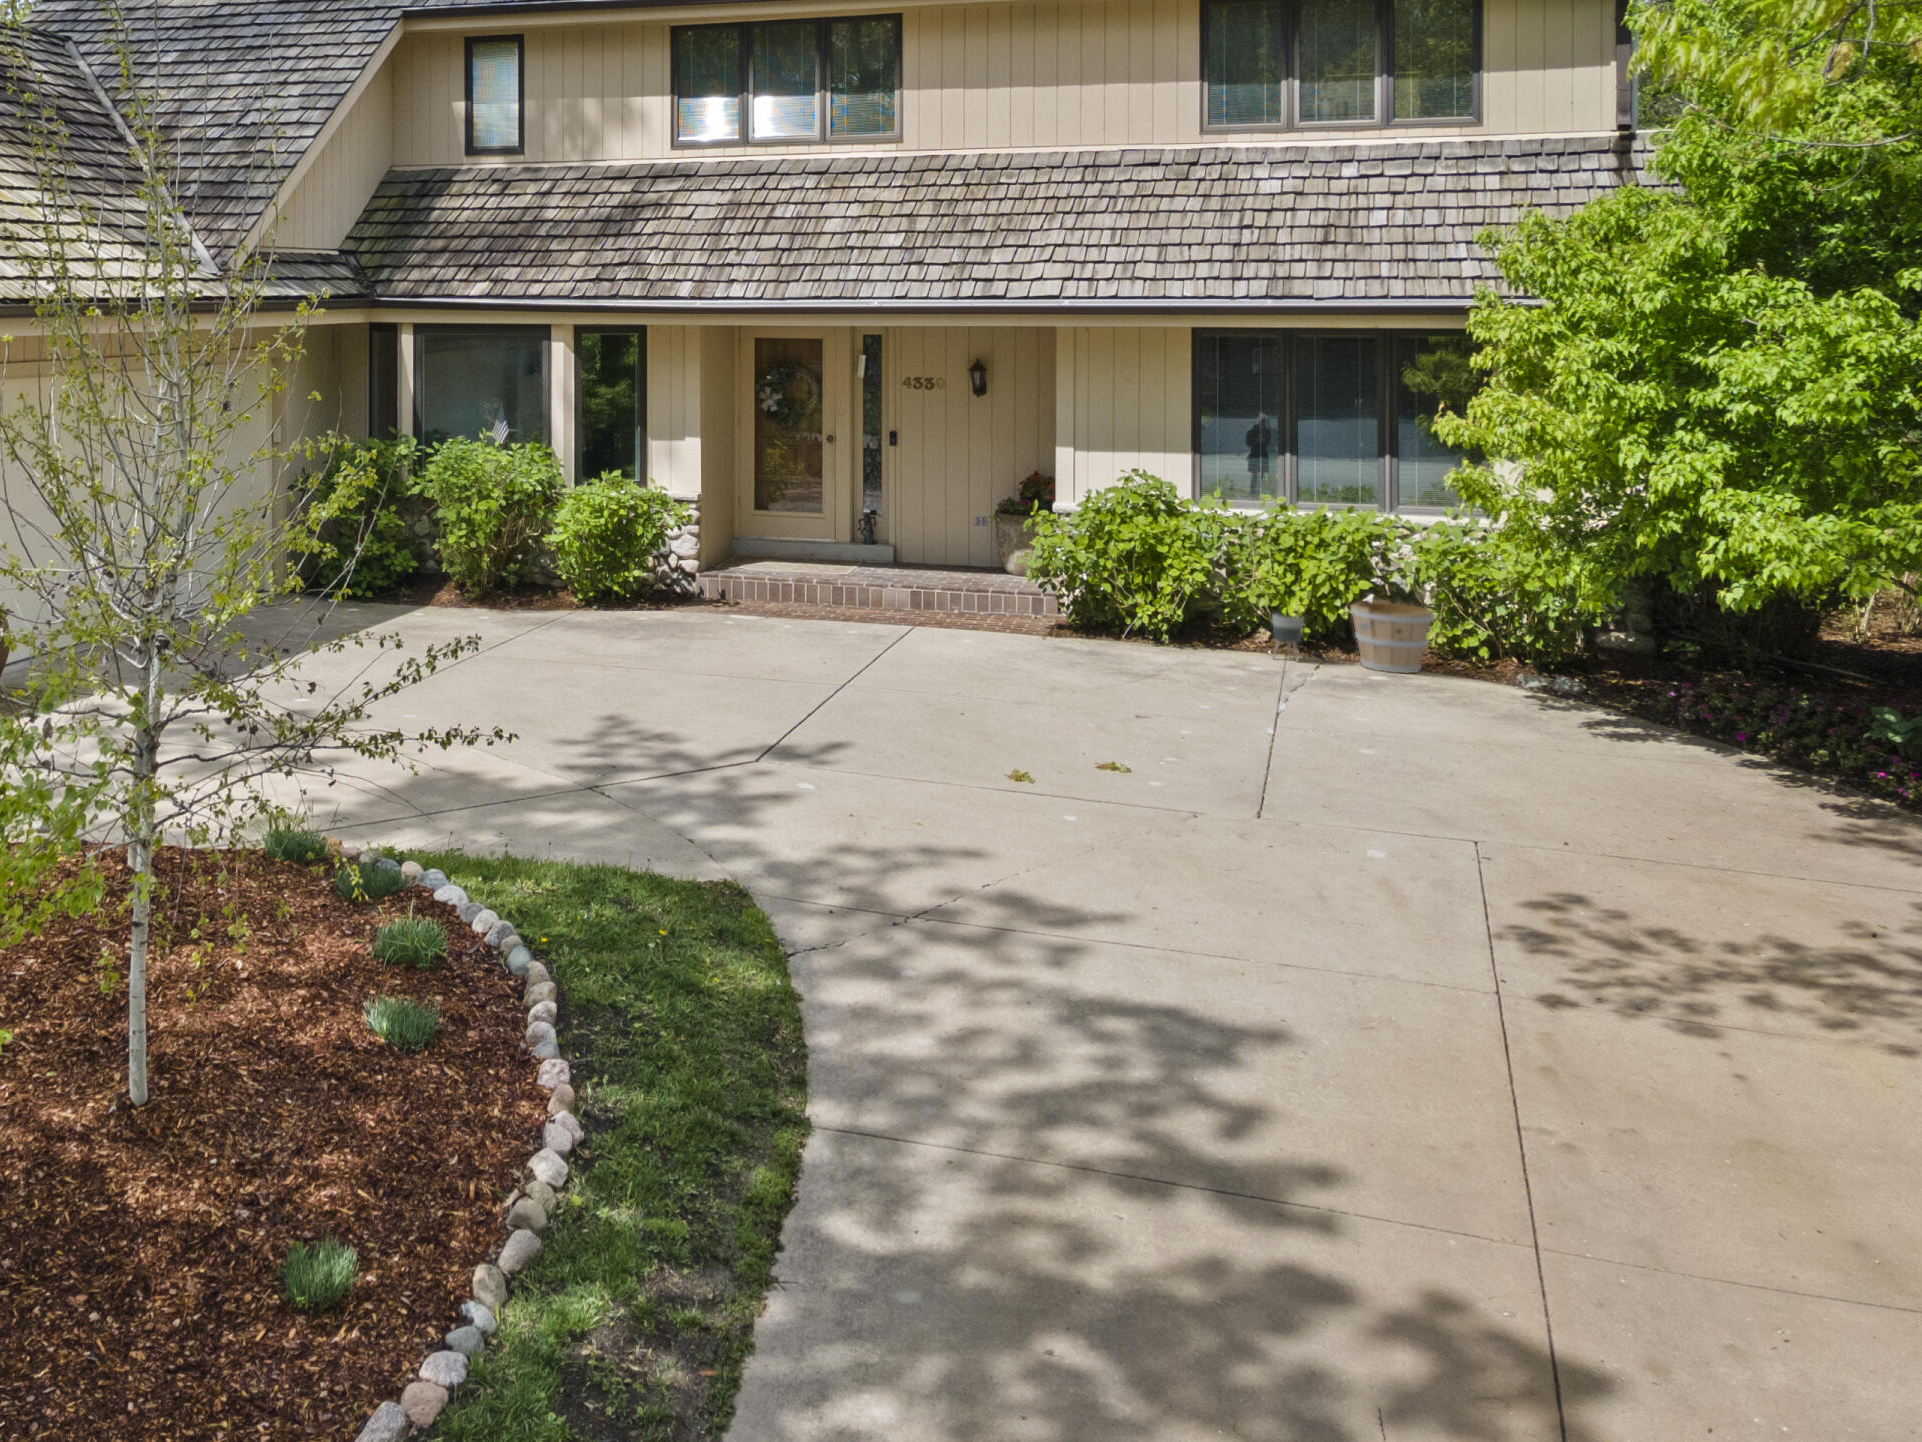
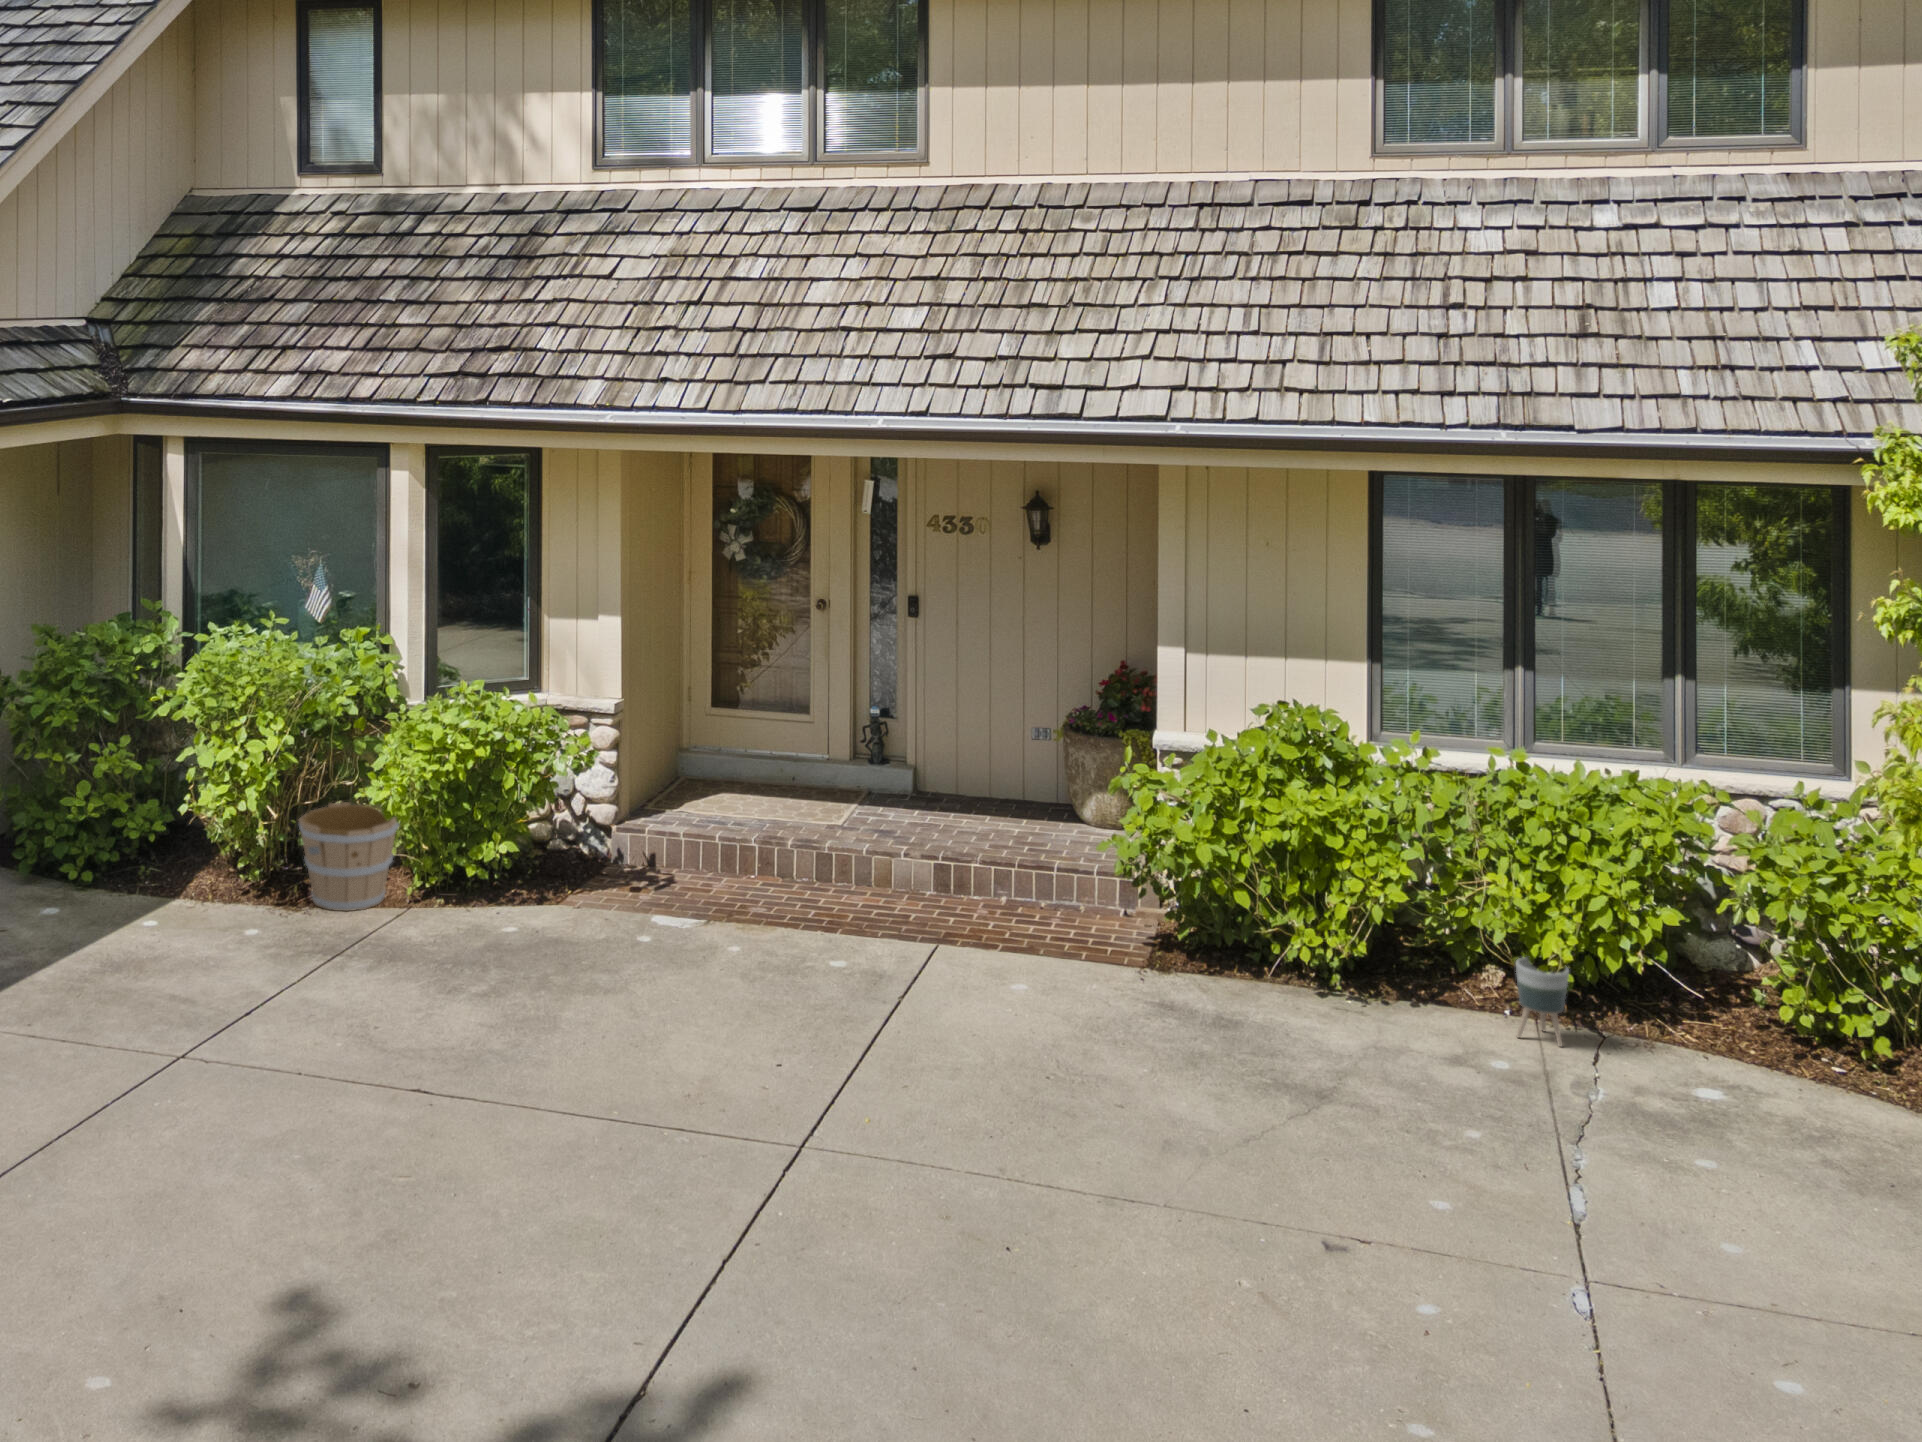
wooden bucket: present [1350,600,1434,673] -> present [299,802,399,911]

